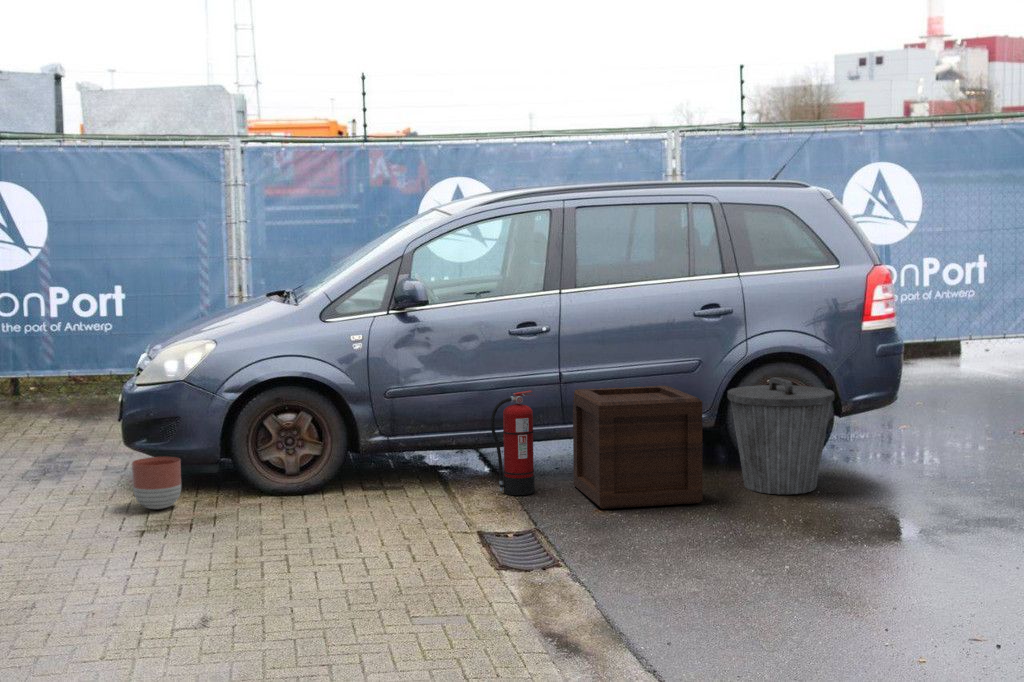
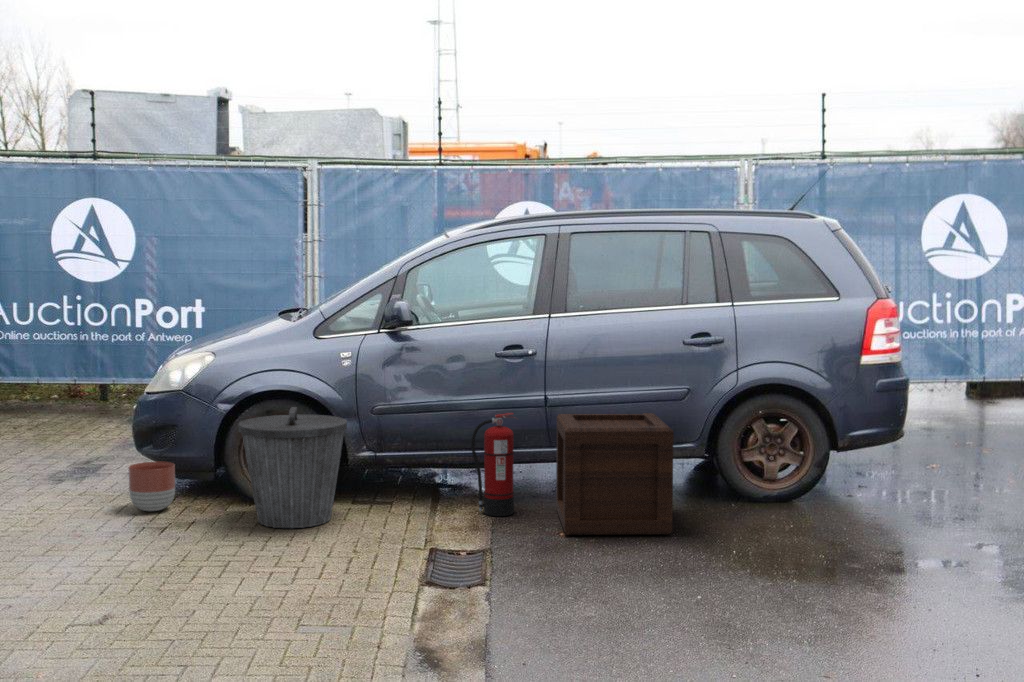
trash can: present [728,377,834,494] -> present [238,407,347,528]

